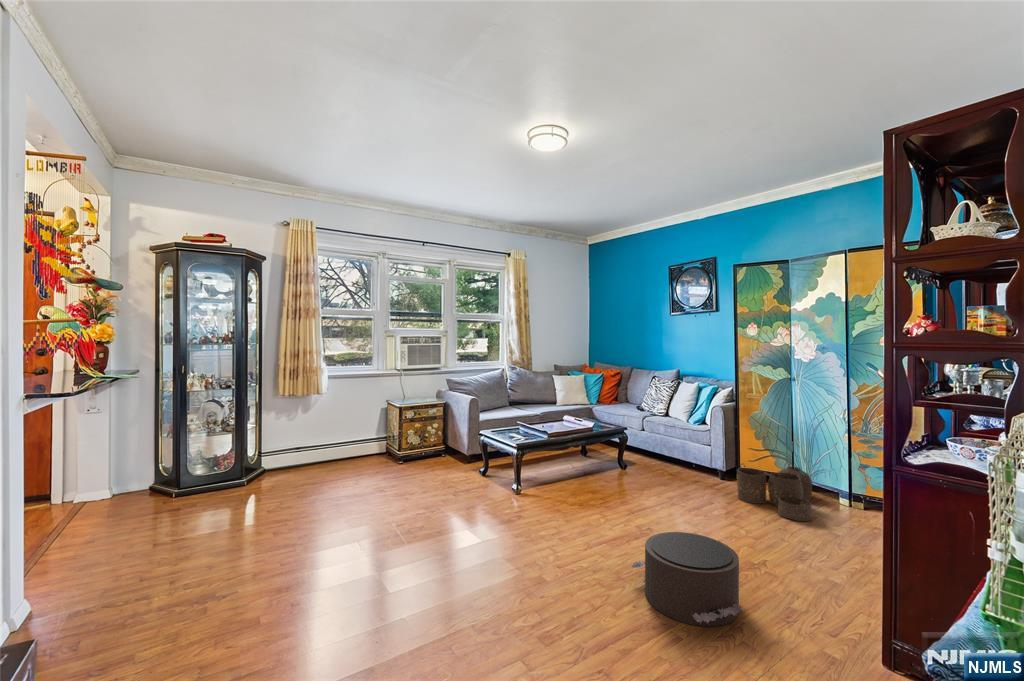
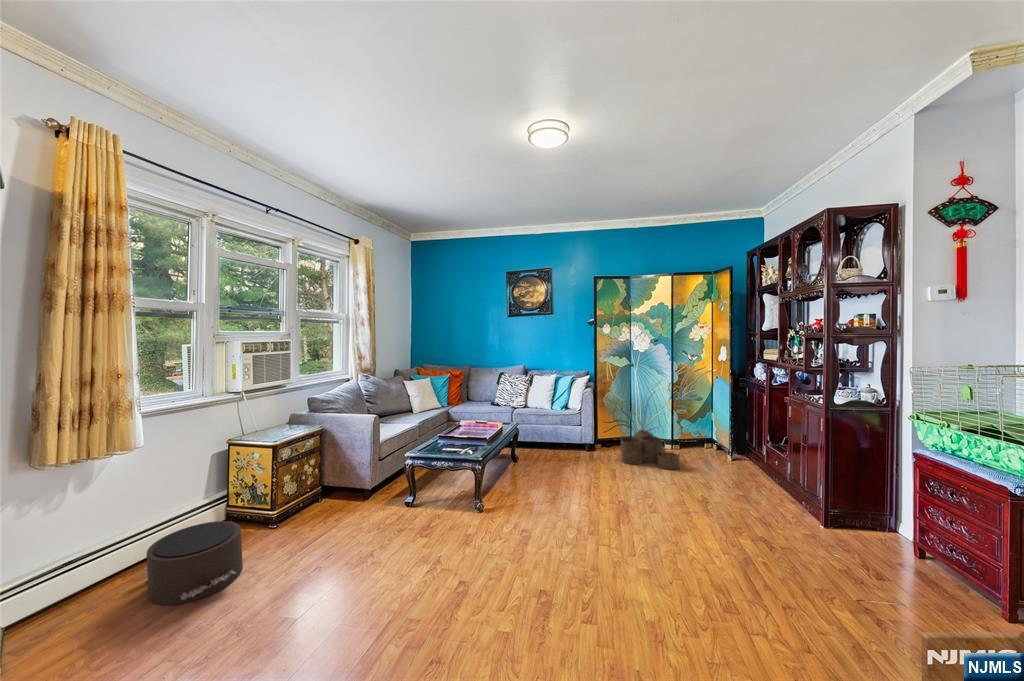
pouf: present [631,532,745,626] -> present [141,521,243,605]

